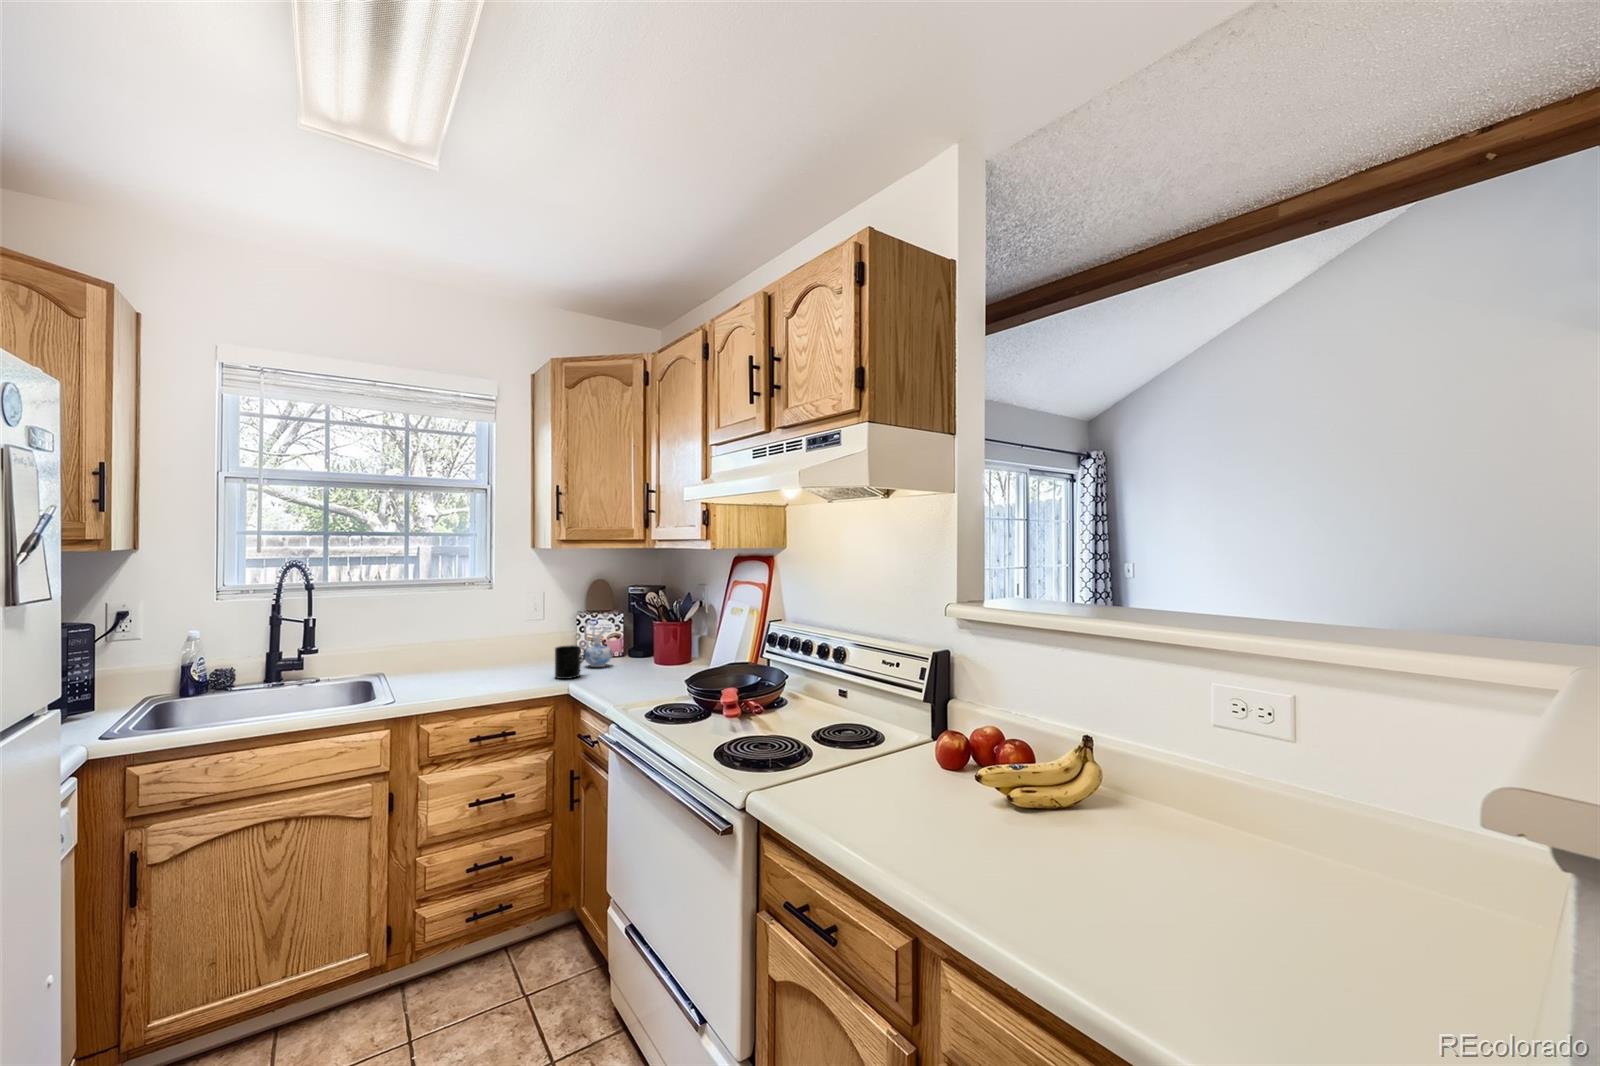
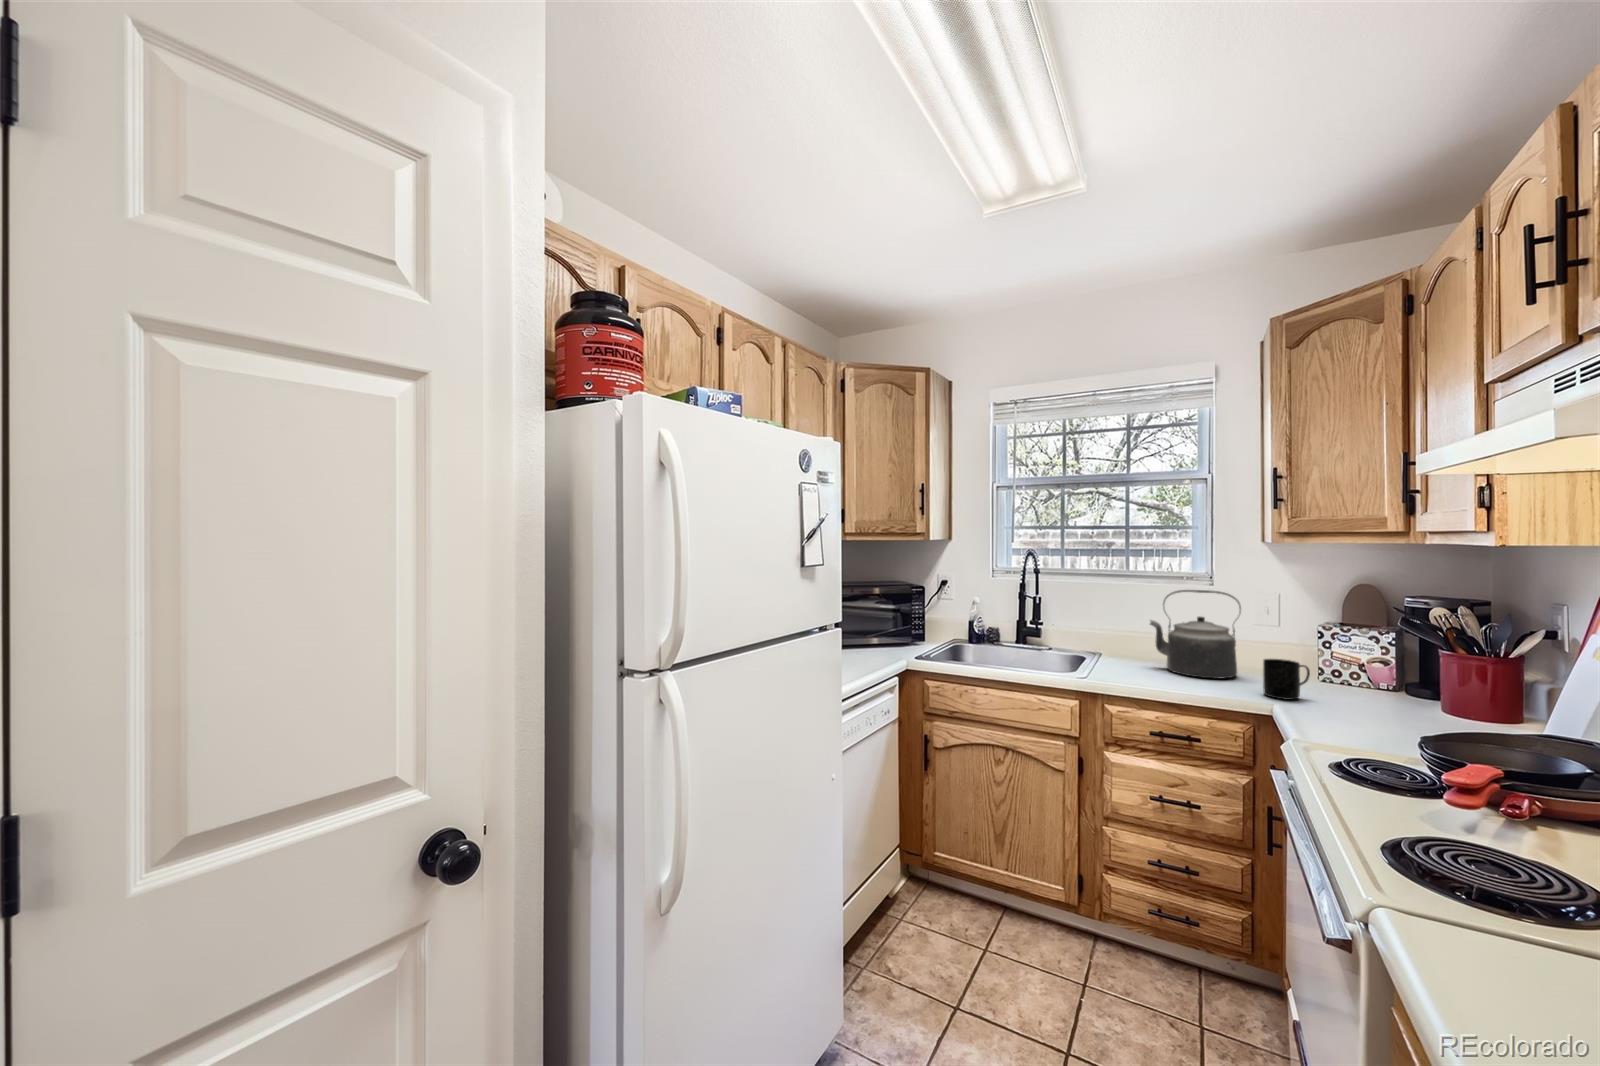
kettle: none [445,593,527,677] -> present [1150,590,1241,679]
ceramic pitcher: present [584,623,611,667] -> none [1318,637,1362,696]

